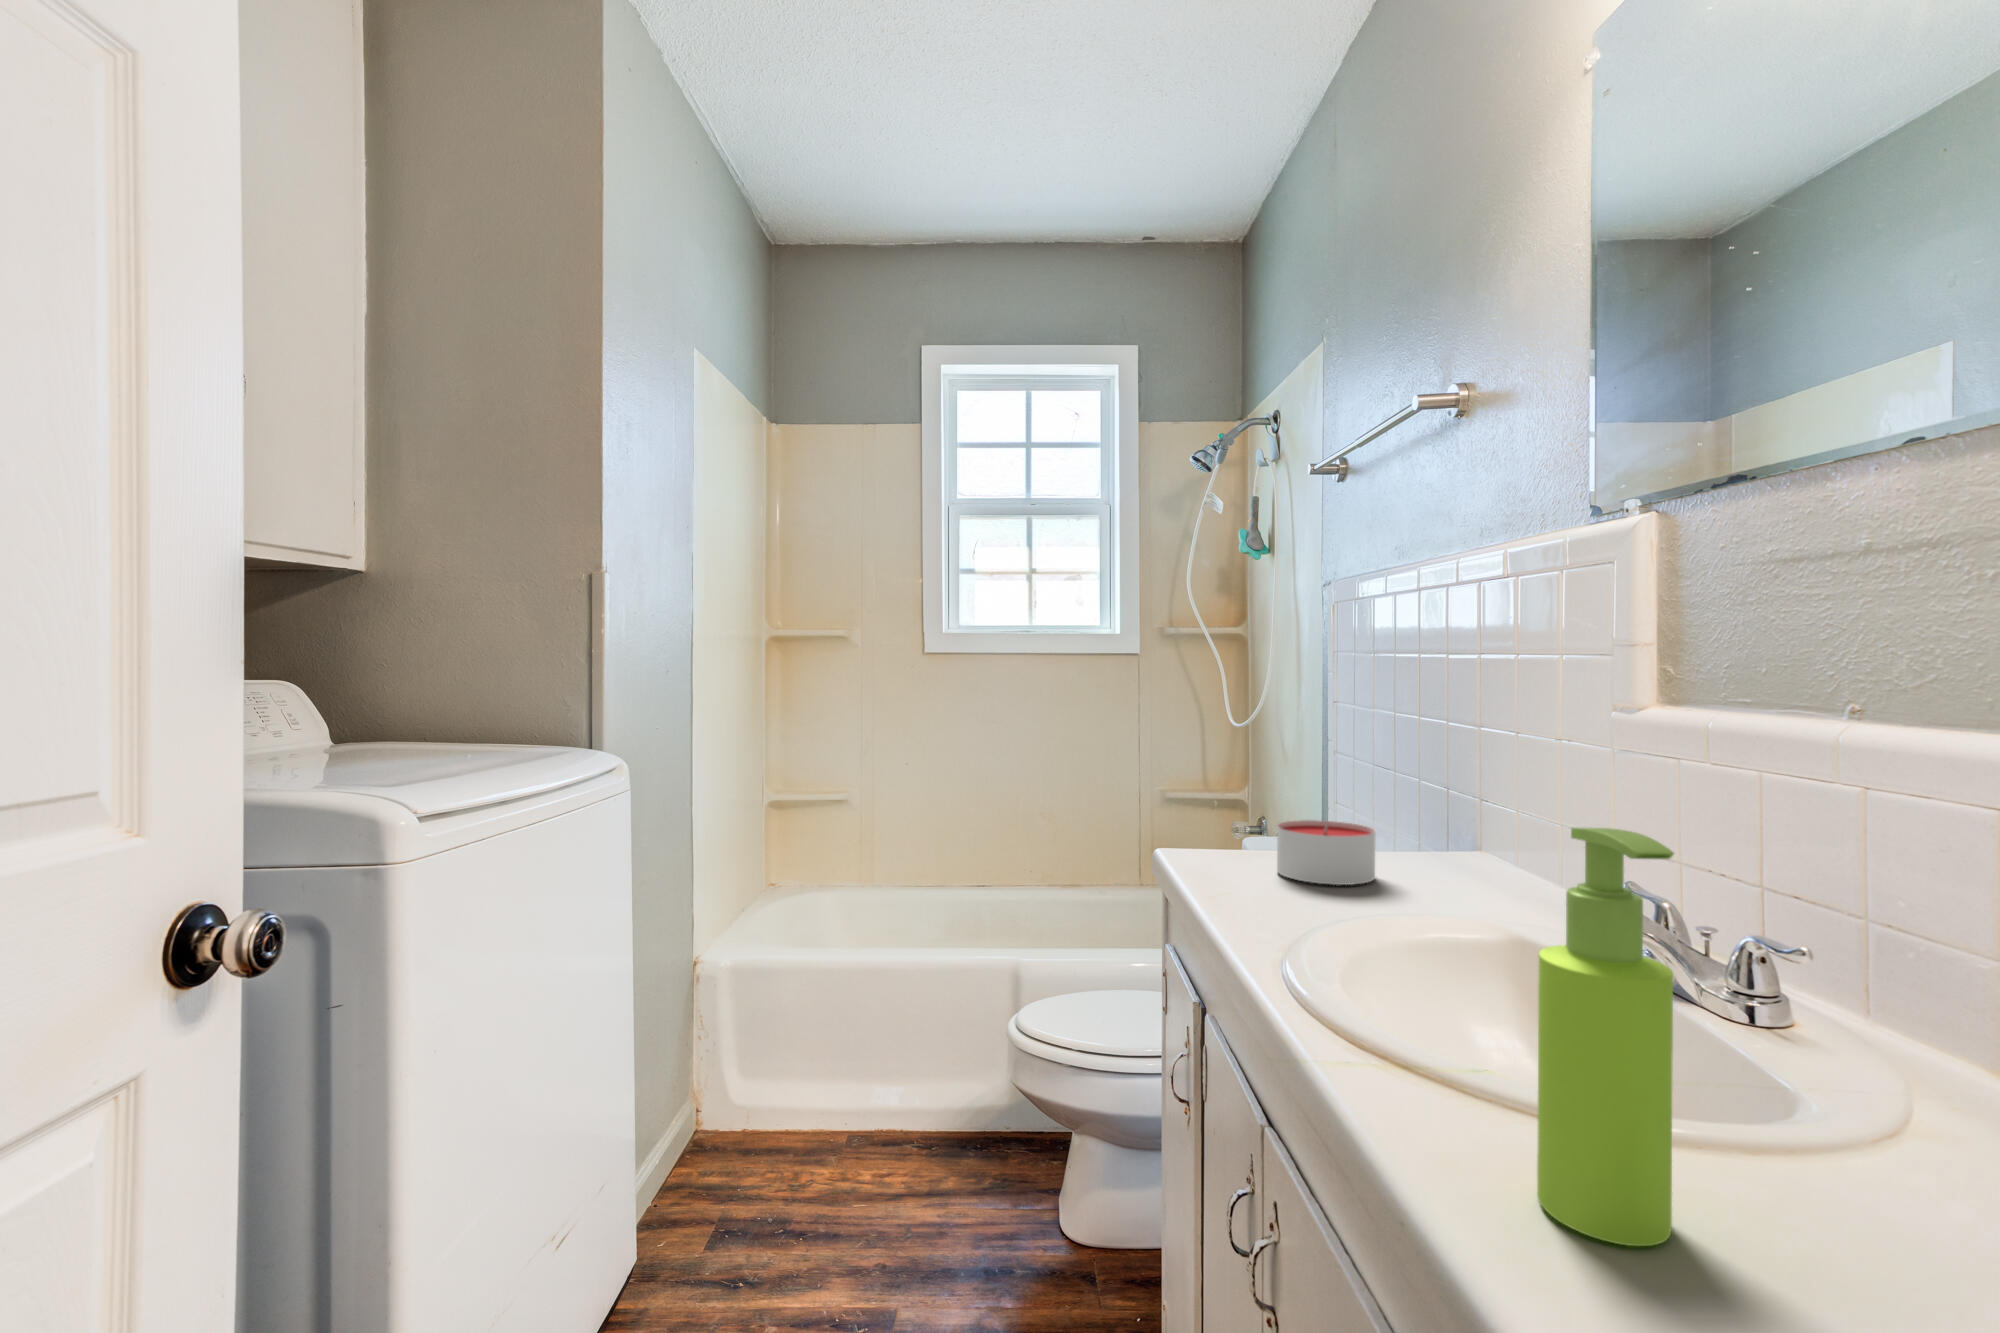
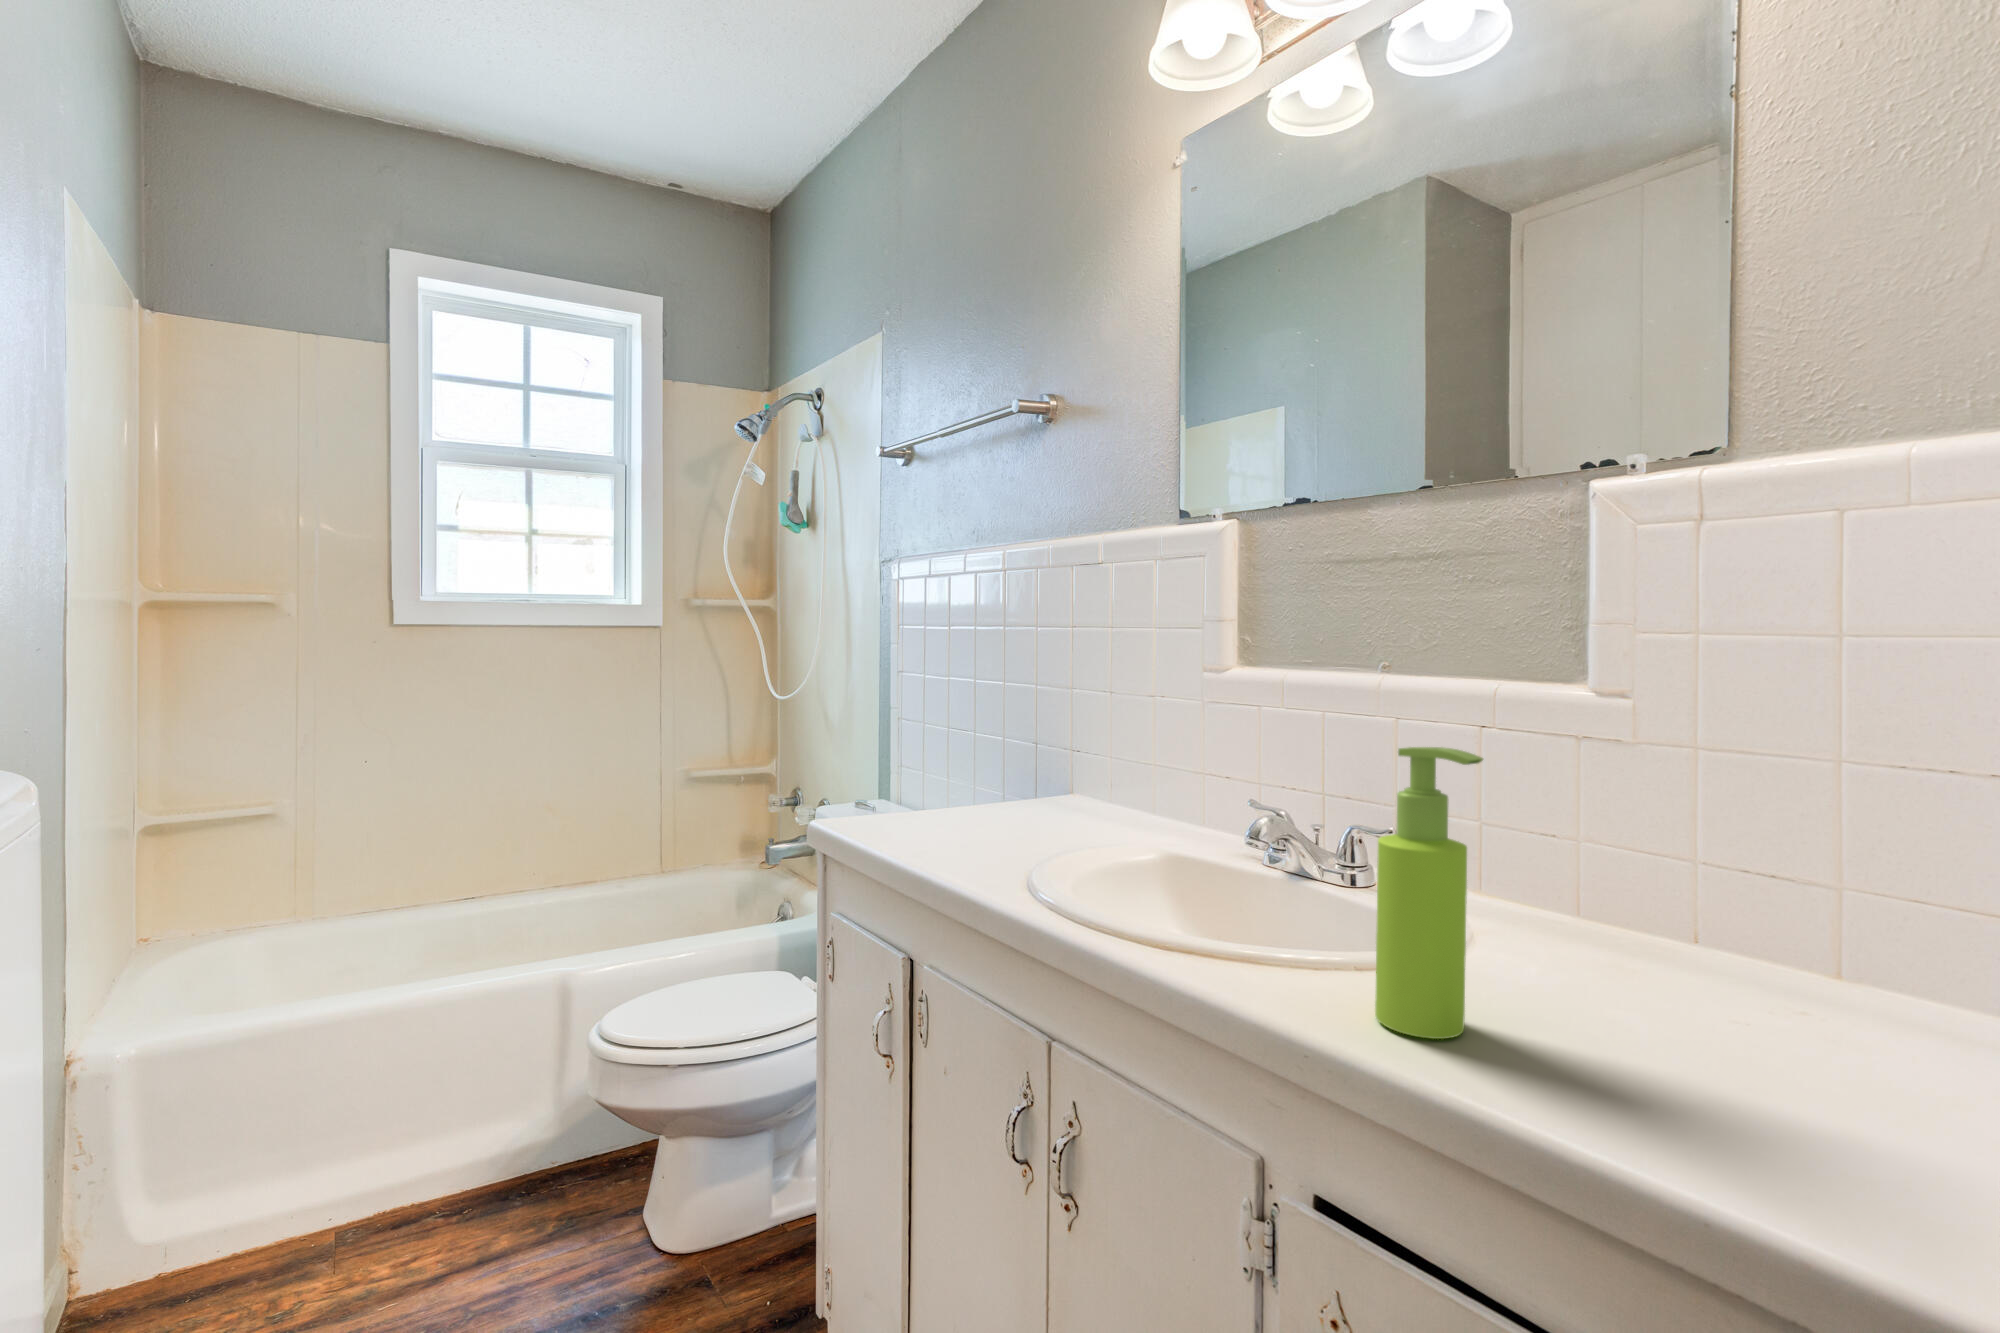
candle: present [1277,820,1375,885] -> none [943,776,1027,832]

